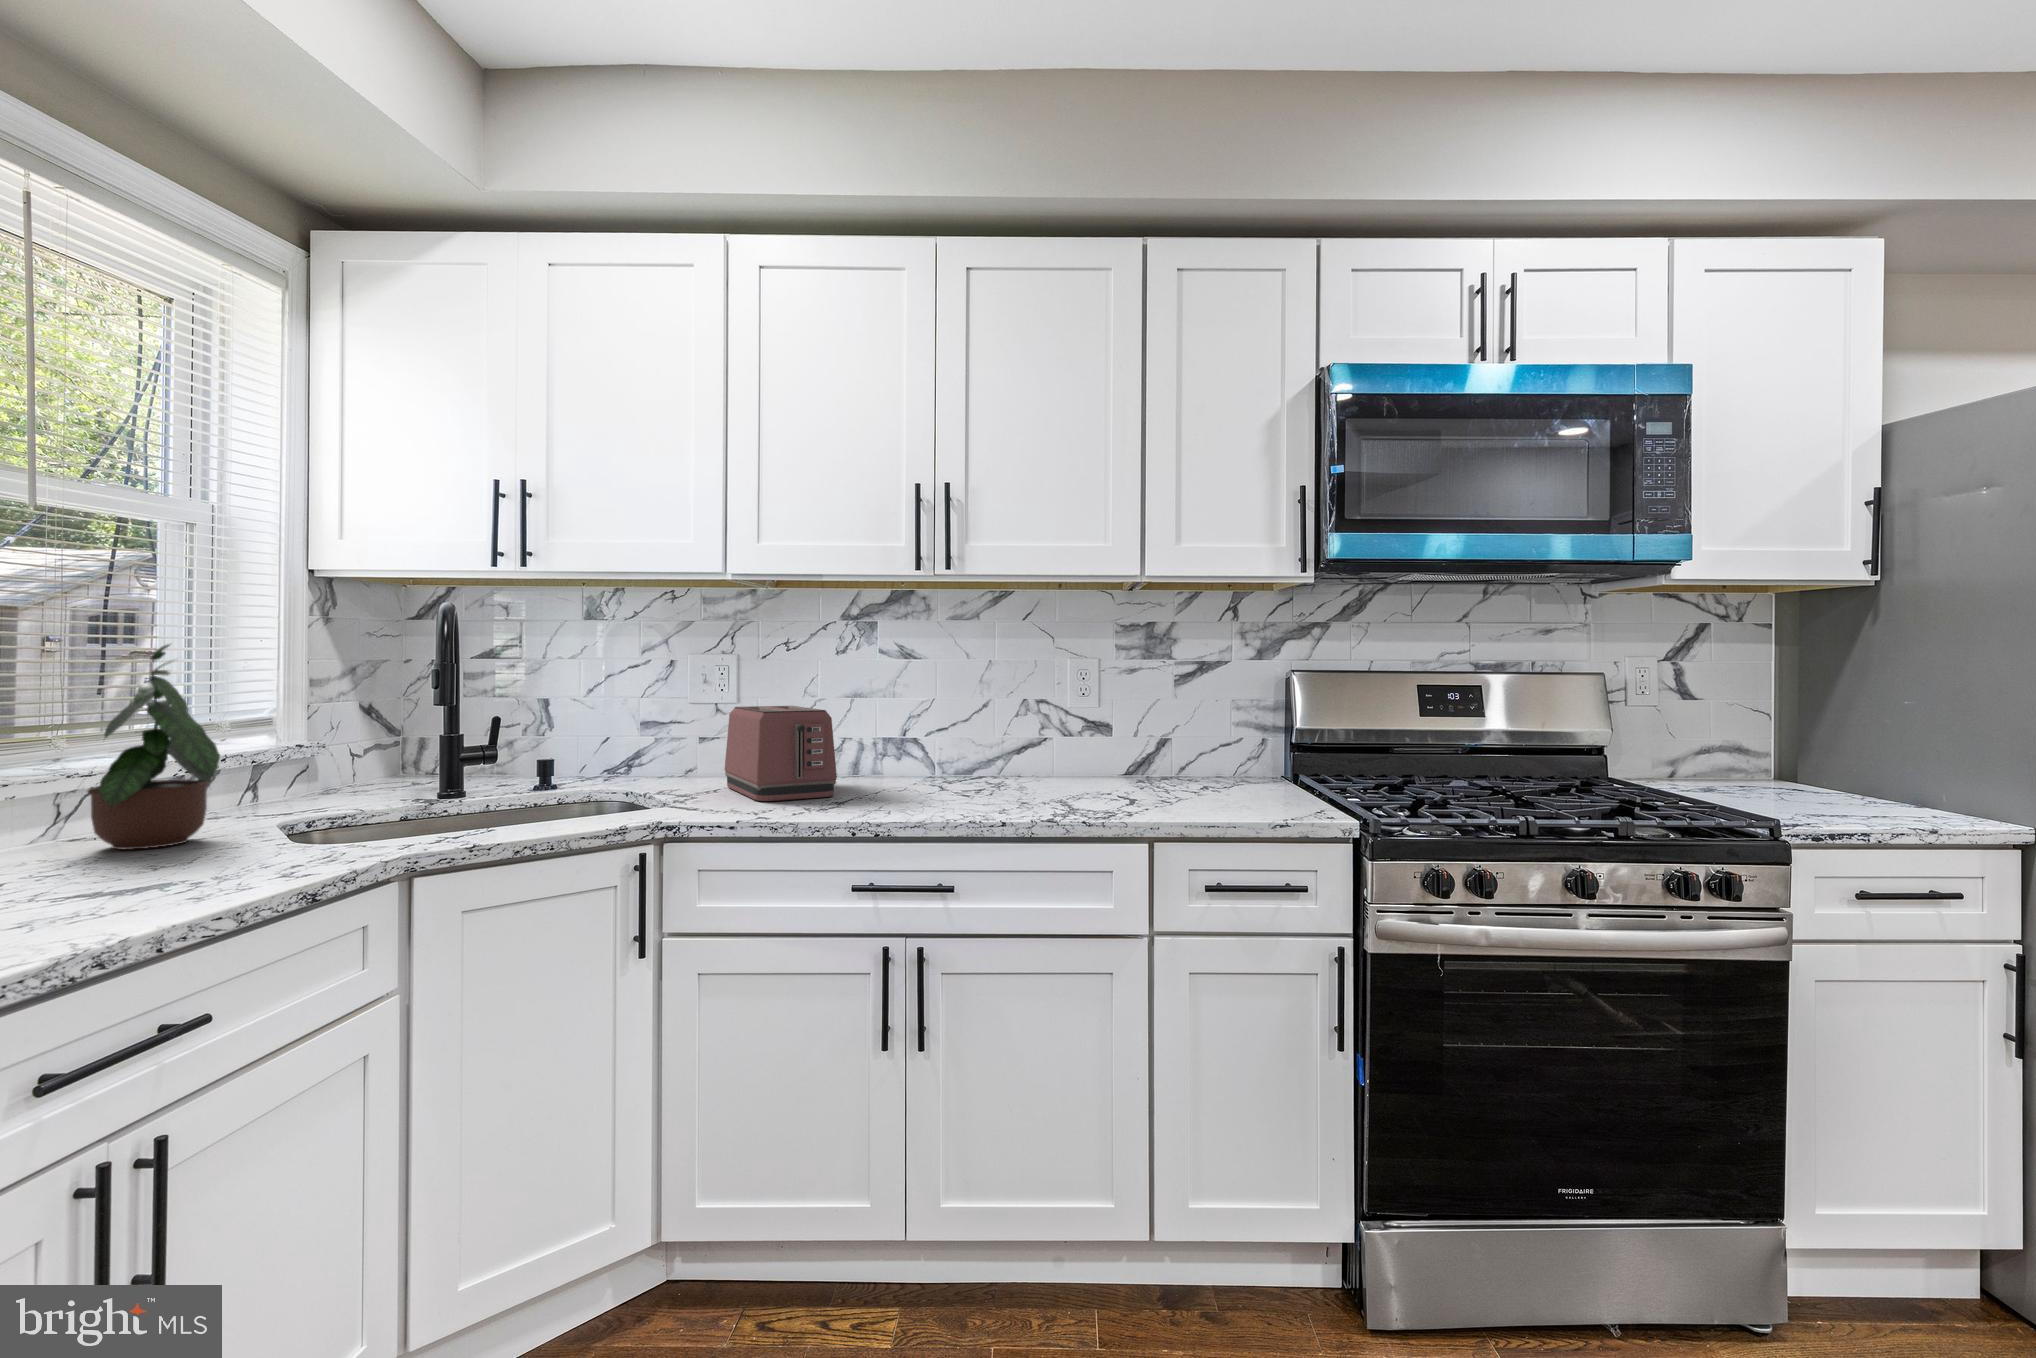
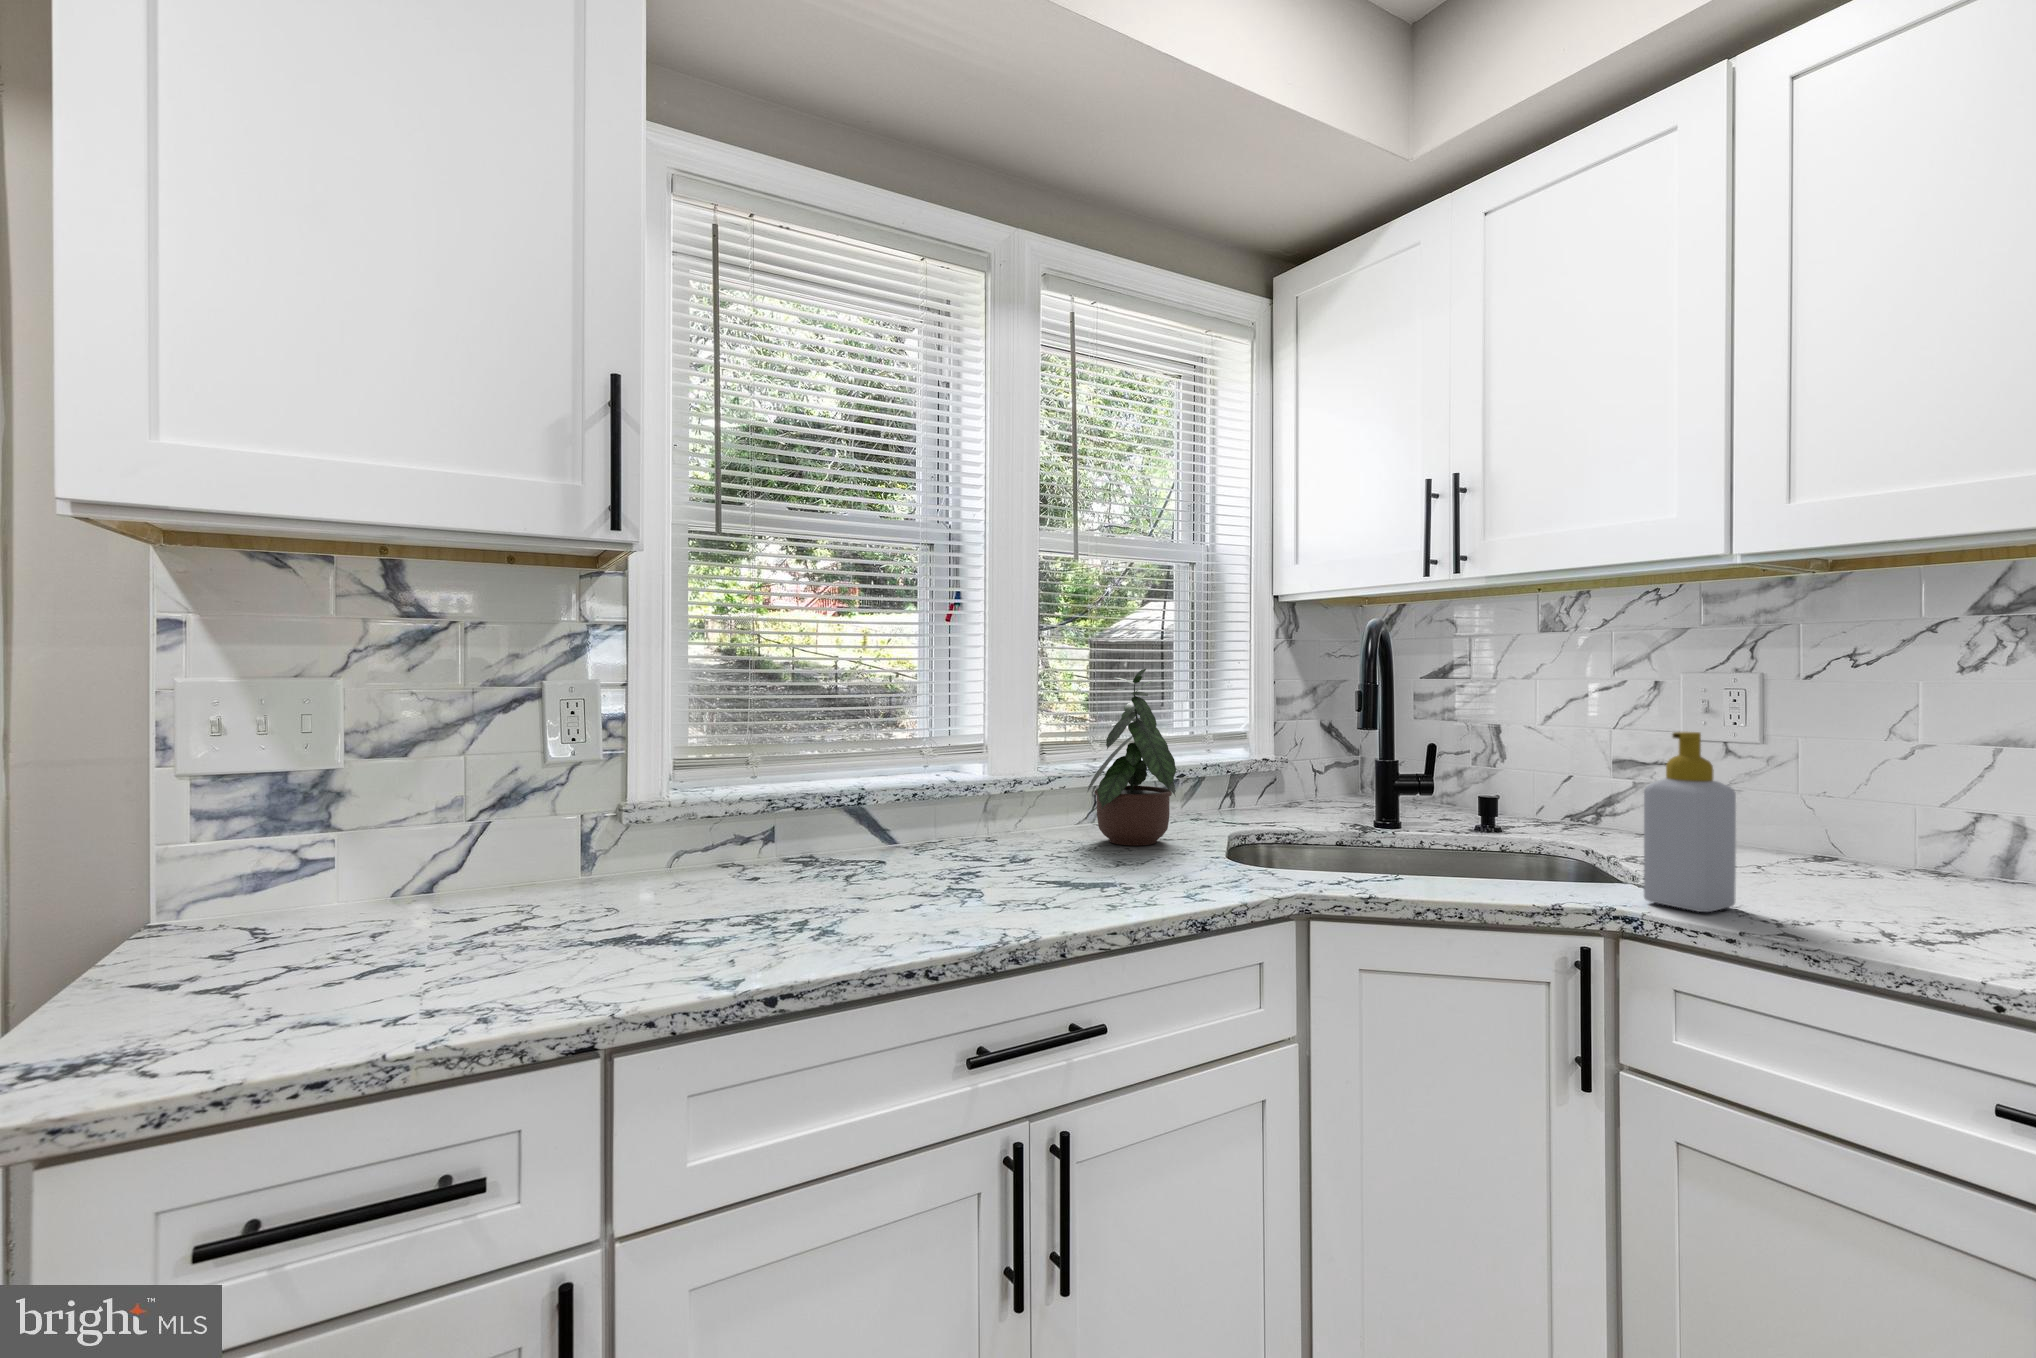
soap bottle: none [680,694,734,815] -> present [1644,732,1736,912]
toaster: present [725,706,837,801] -> none [1738,749,1954,912]

